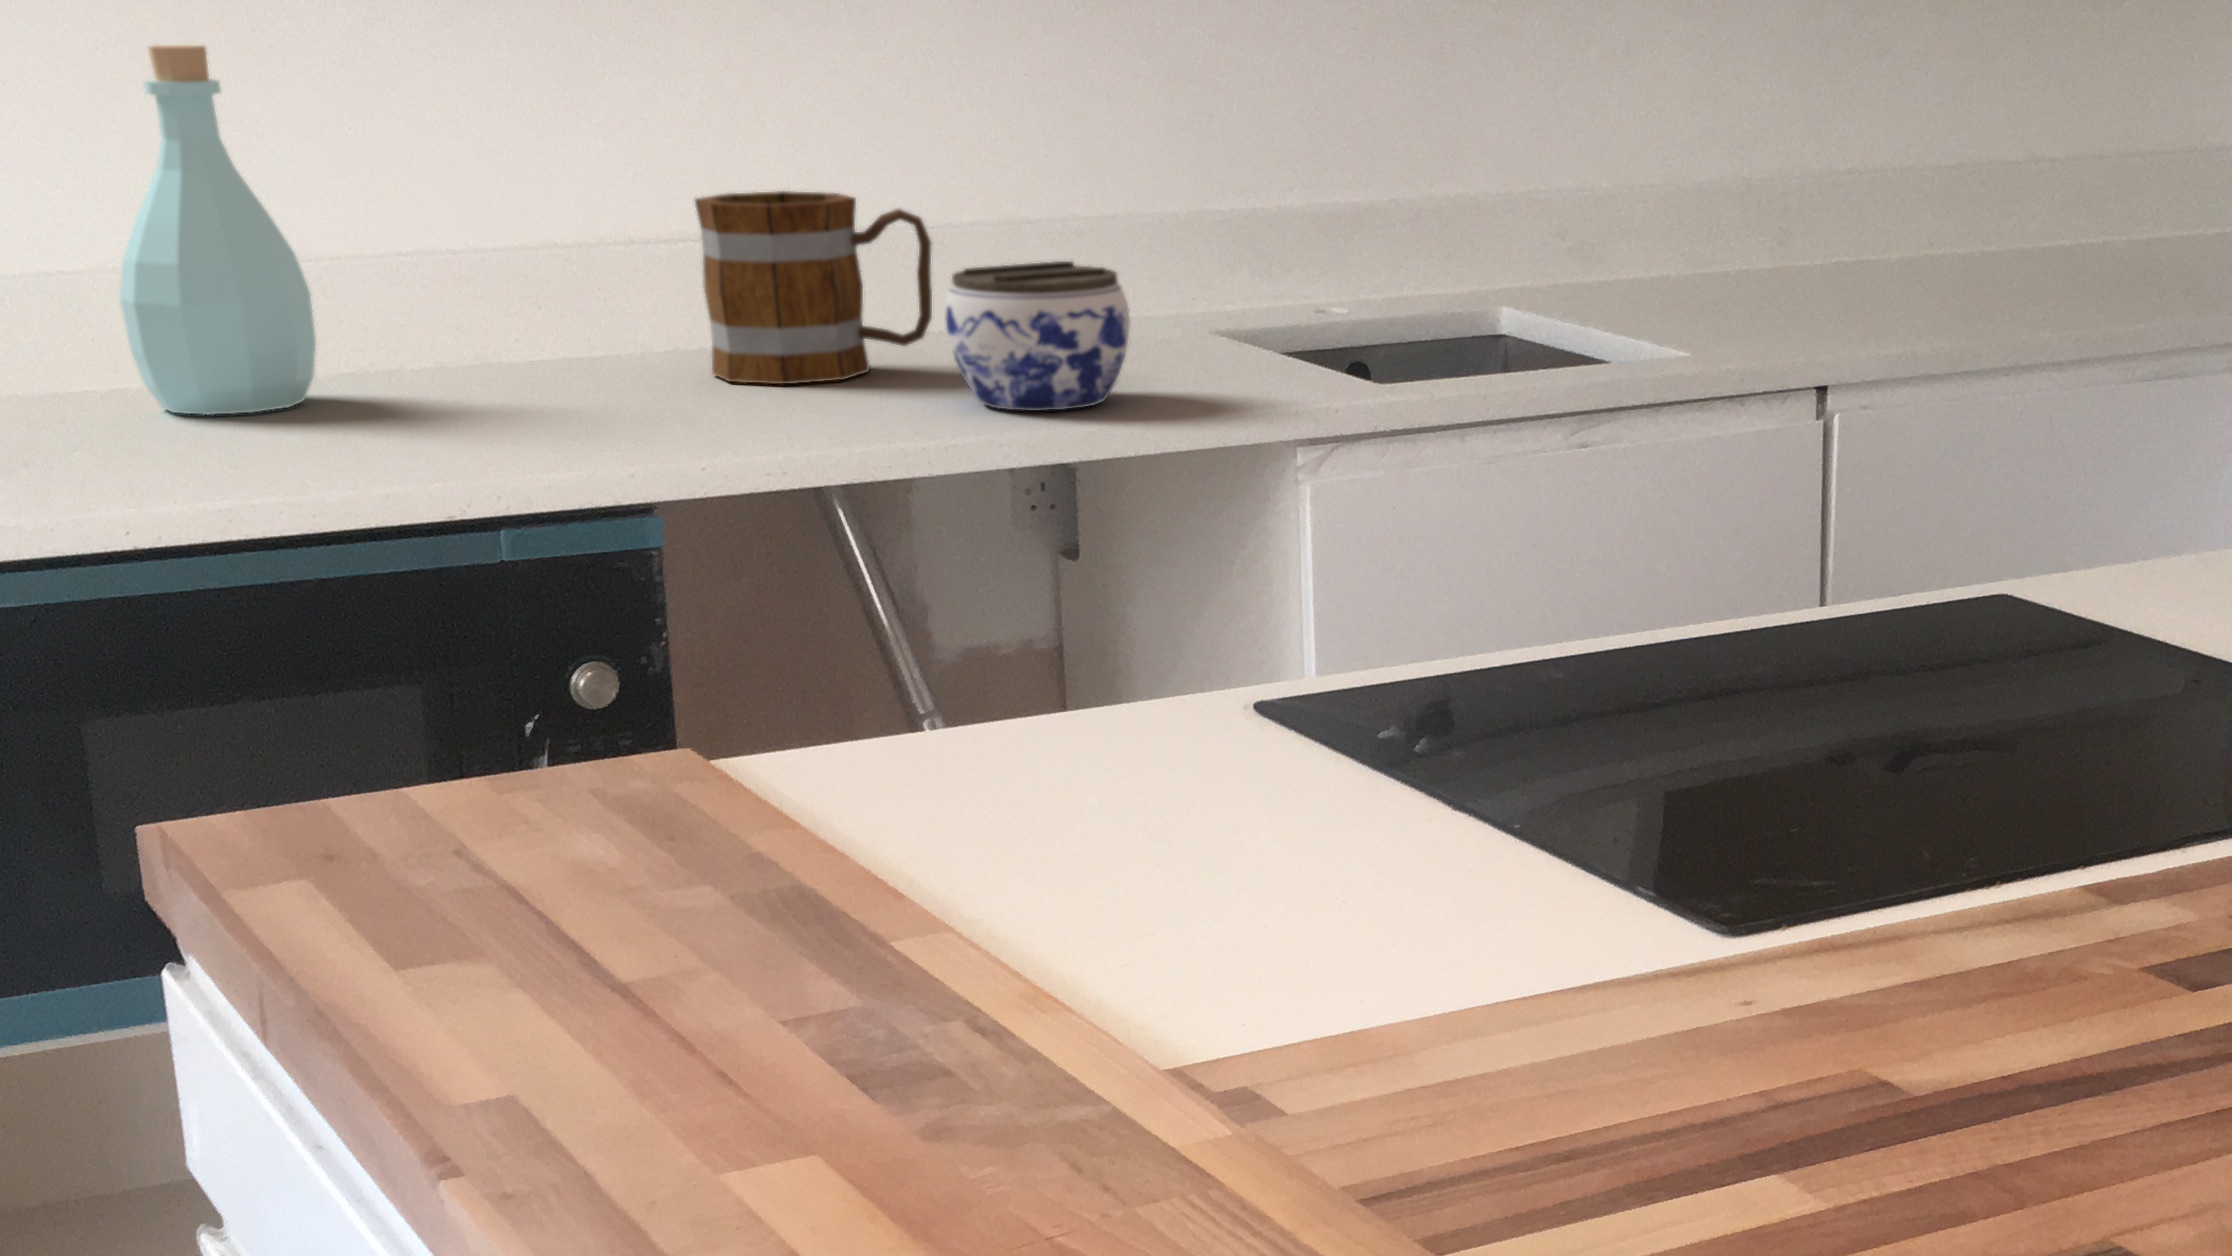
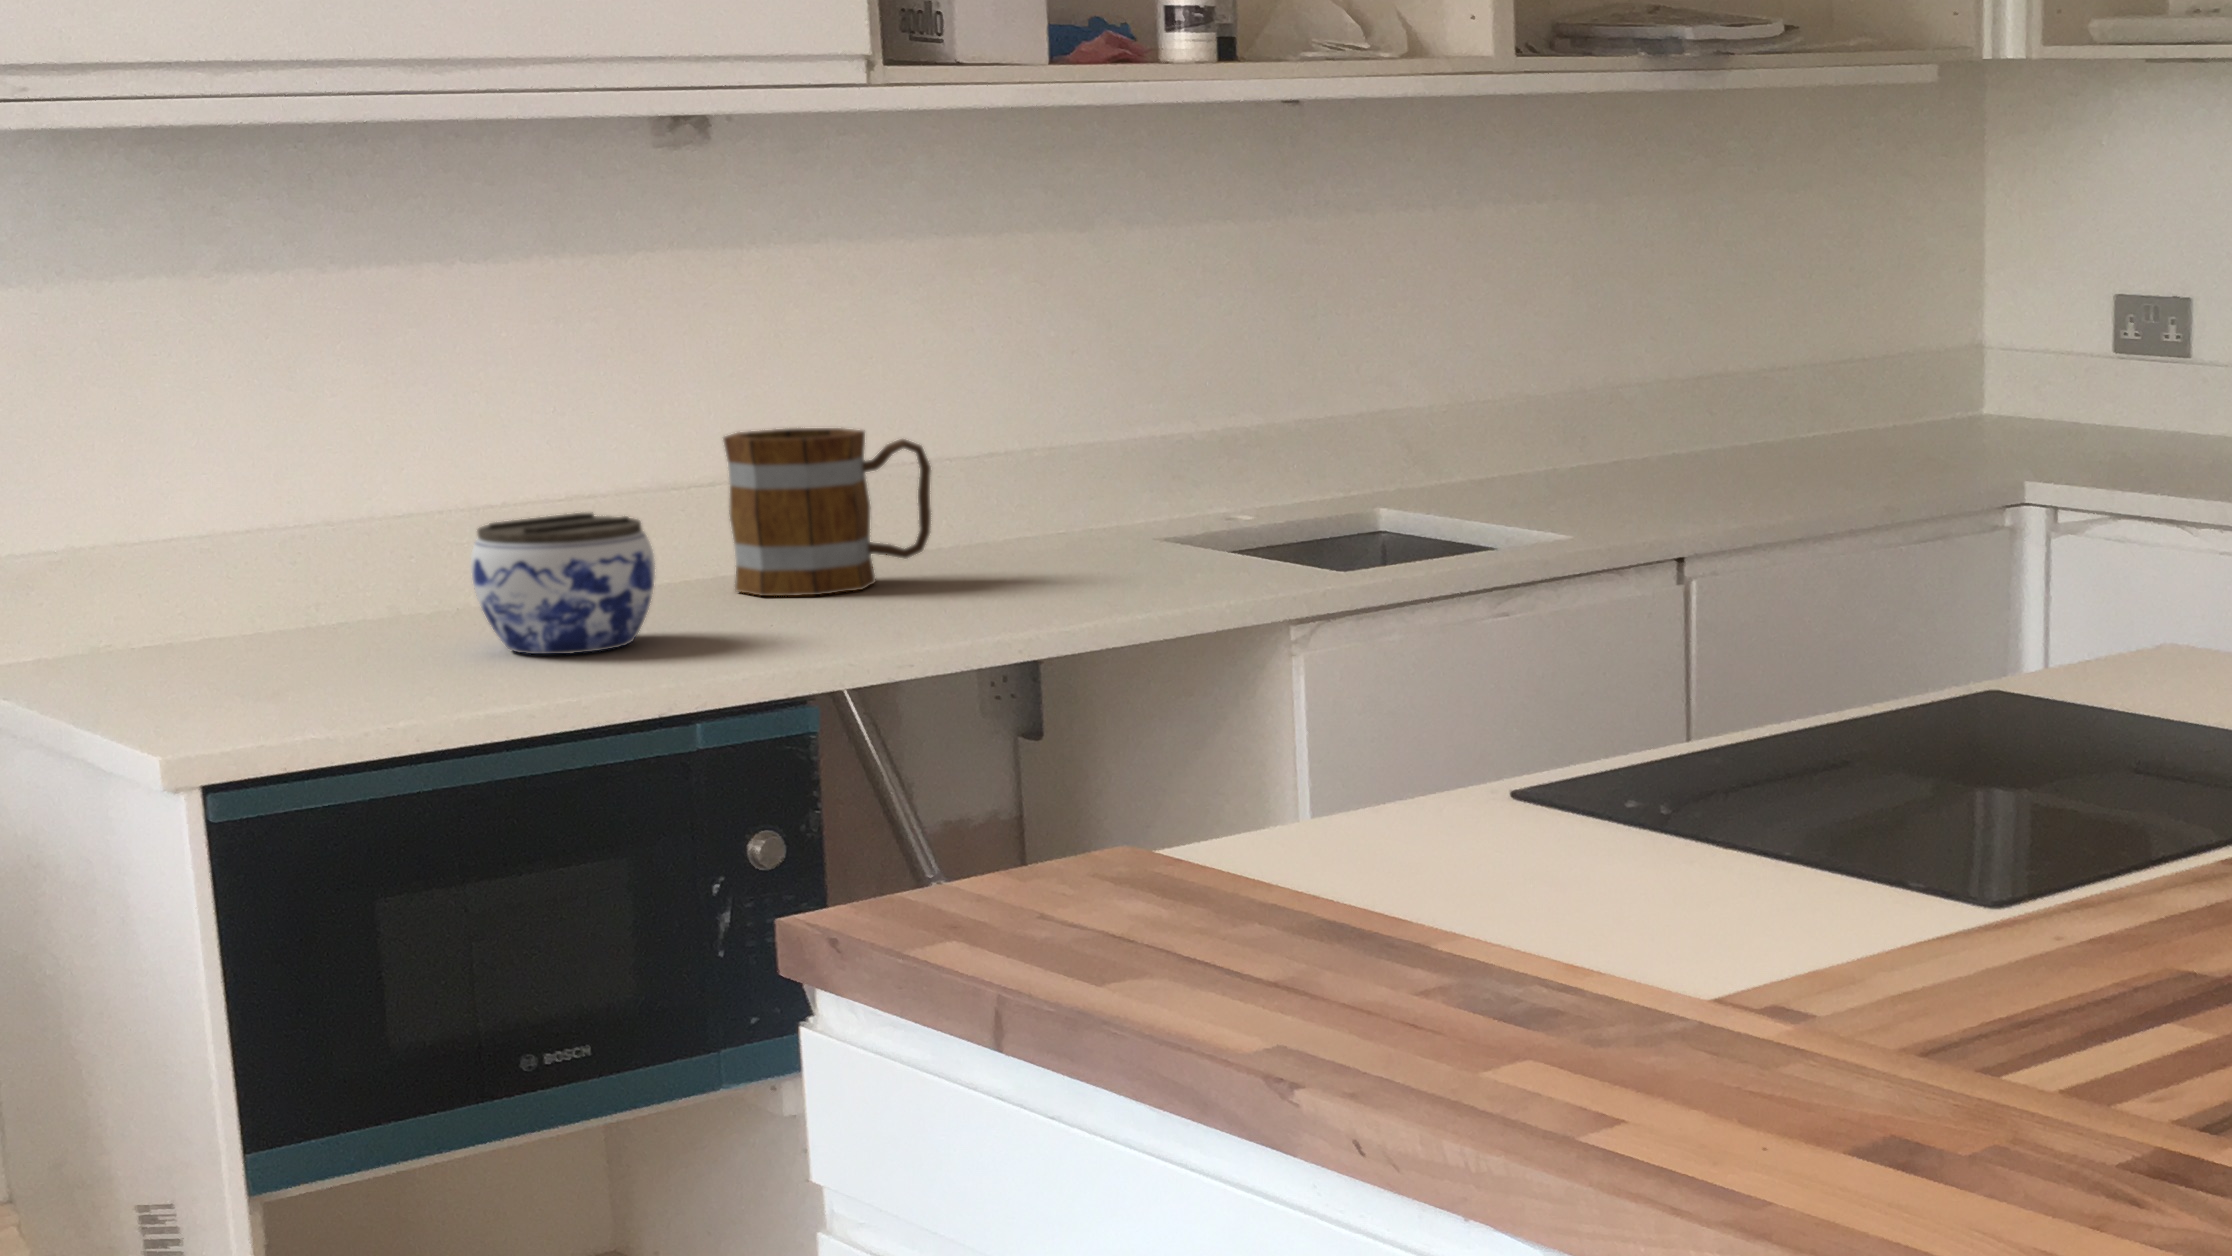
bottle: present [120,45,316,415] -> none [239,317,408,643]
jar: present [945,261,1129,411] -> present [471,513,655,654]

